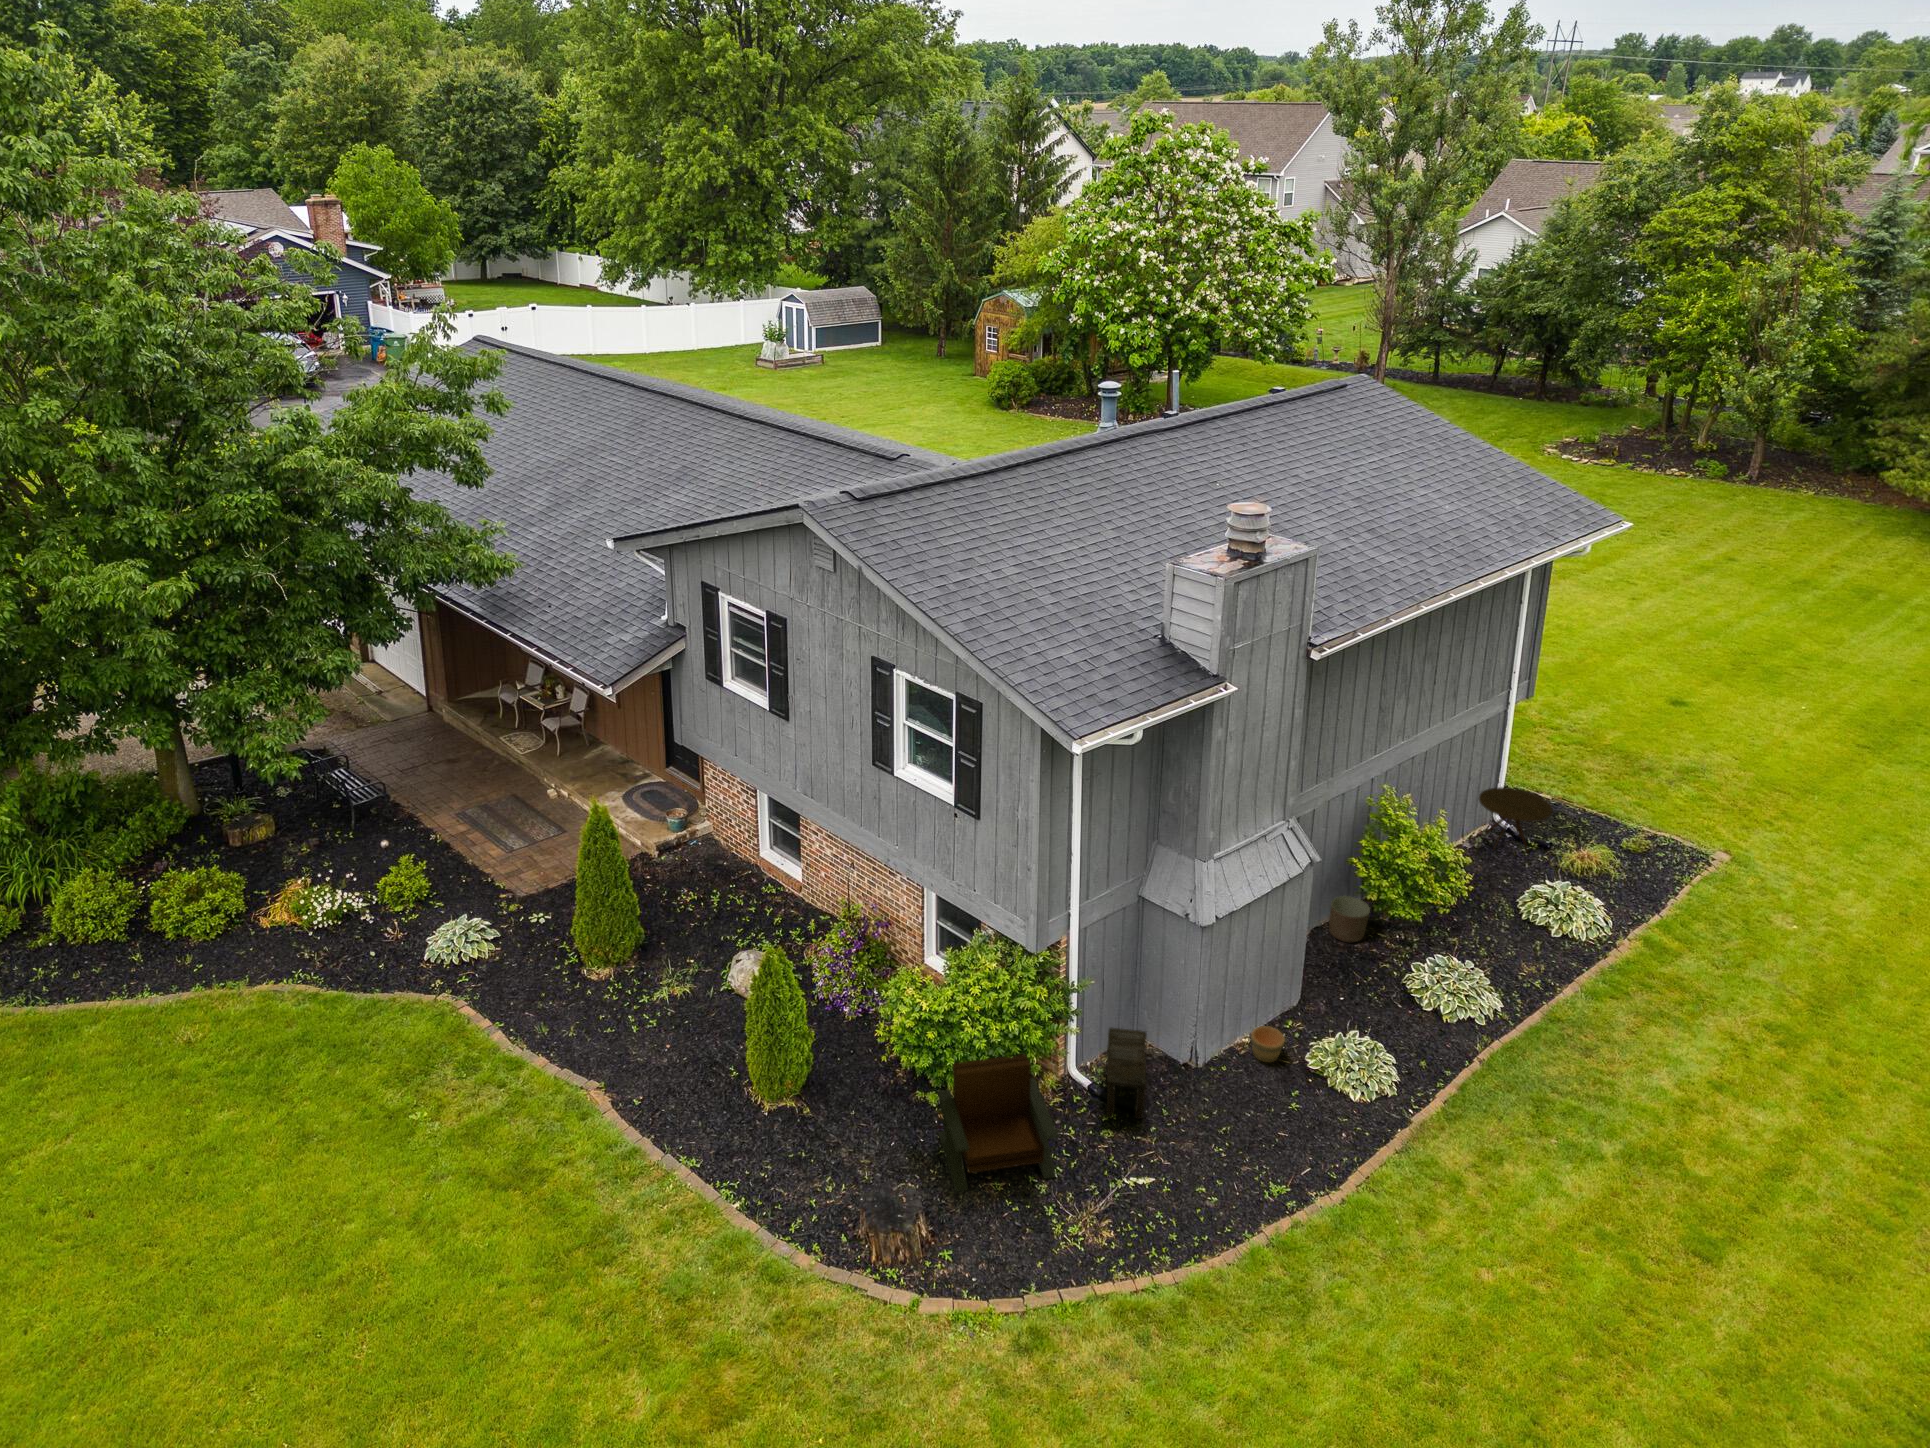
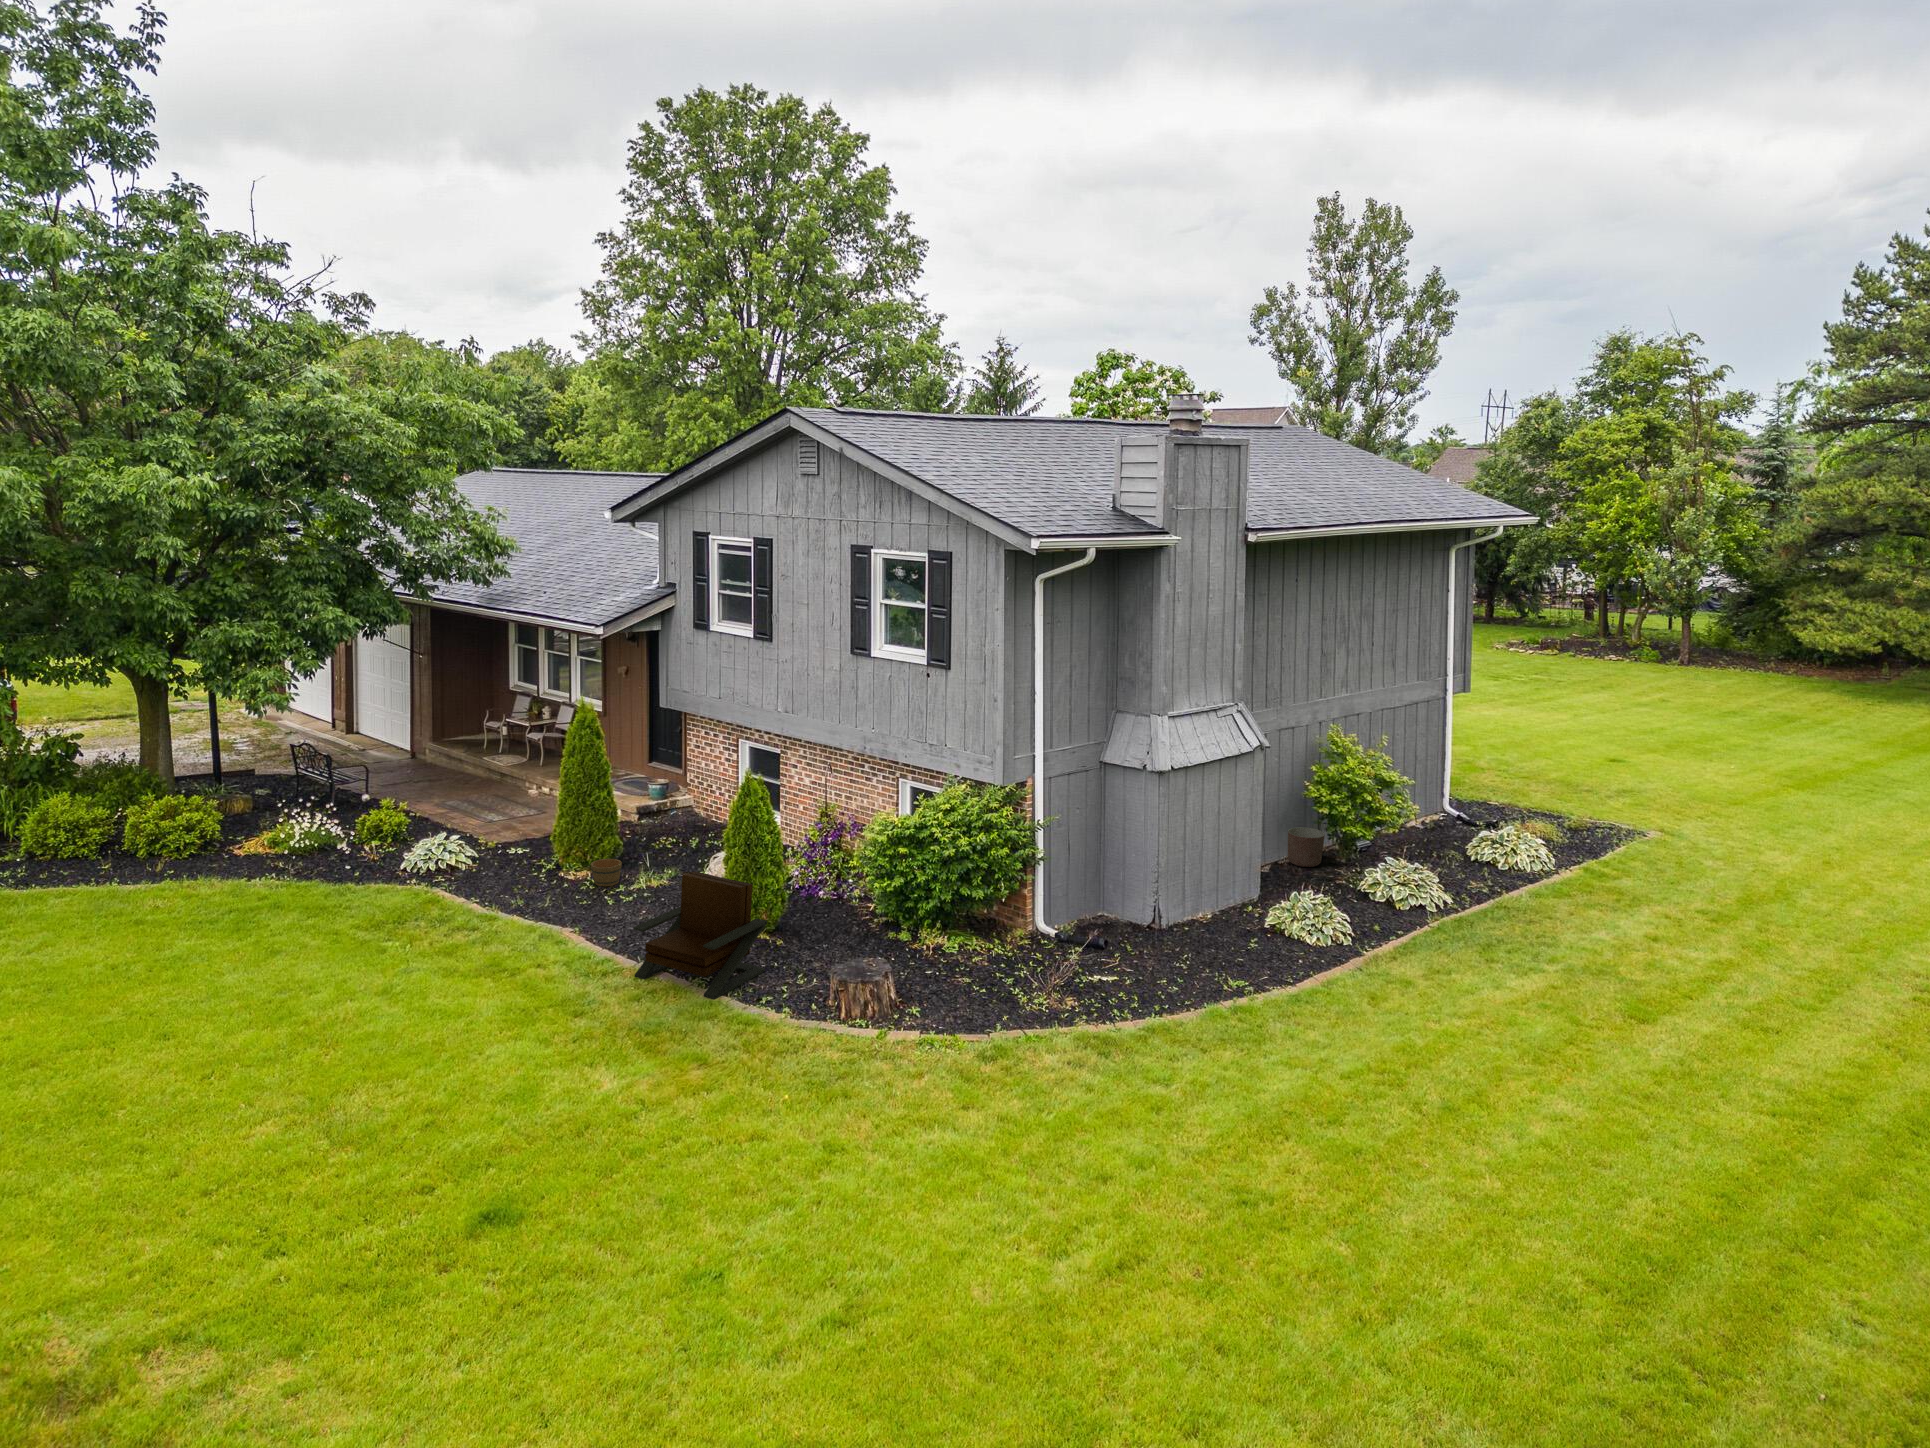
round table: present [1479,787,1553,853] -> none [1424,768,1492,823]
bucket: present [1251,1026,1285,1062] -> present [590,859,622,886]
bench: present [1106,1028,1147,1119] -> none [1072,889,1111,959]
lounge chair: present [938,1054,1058,1192] -> present [633,871,767,999]

